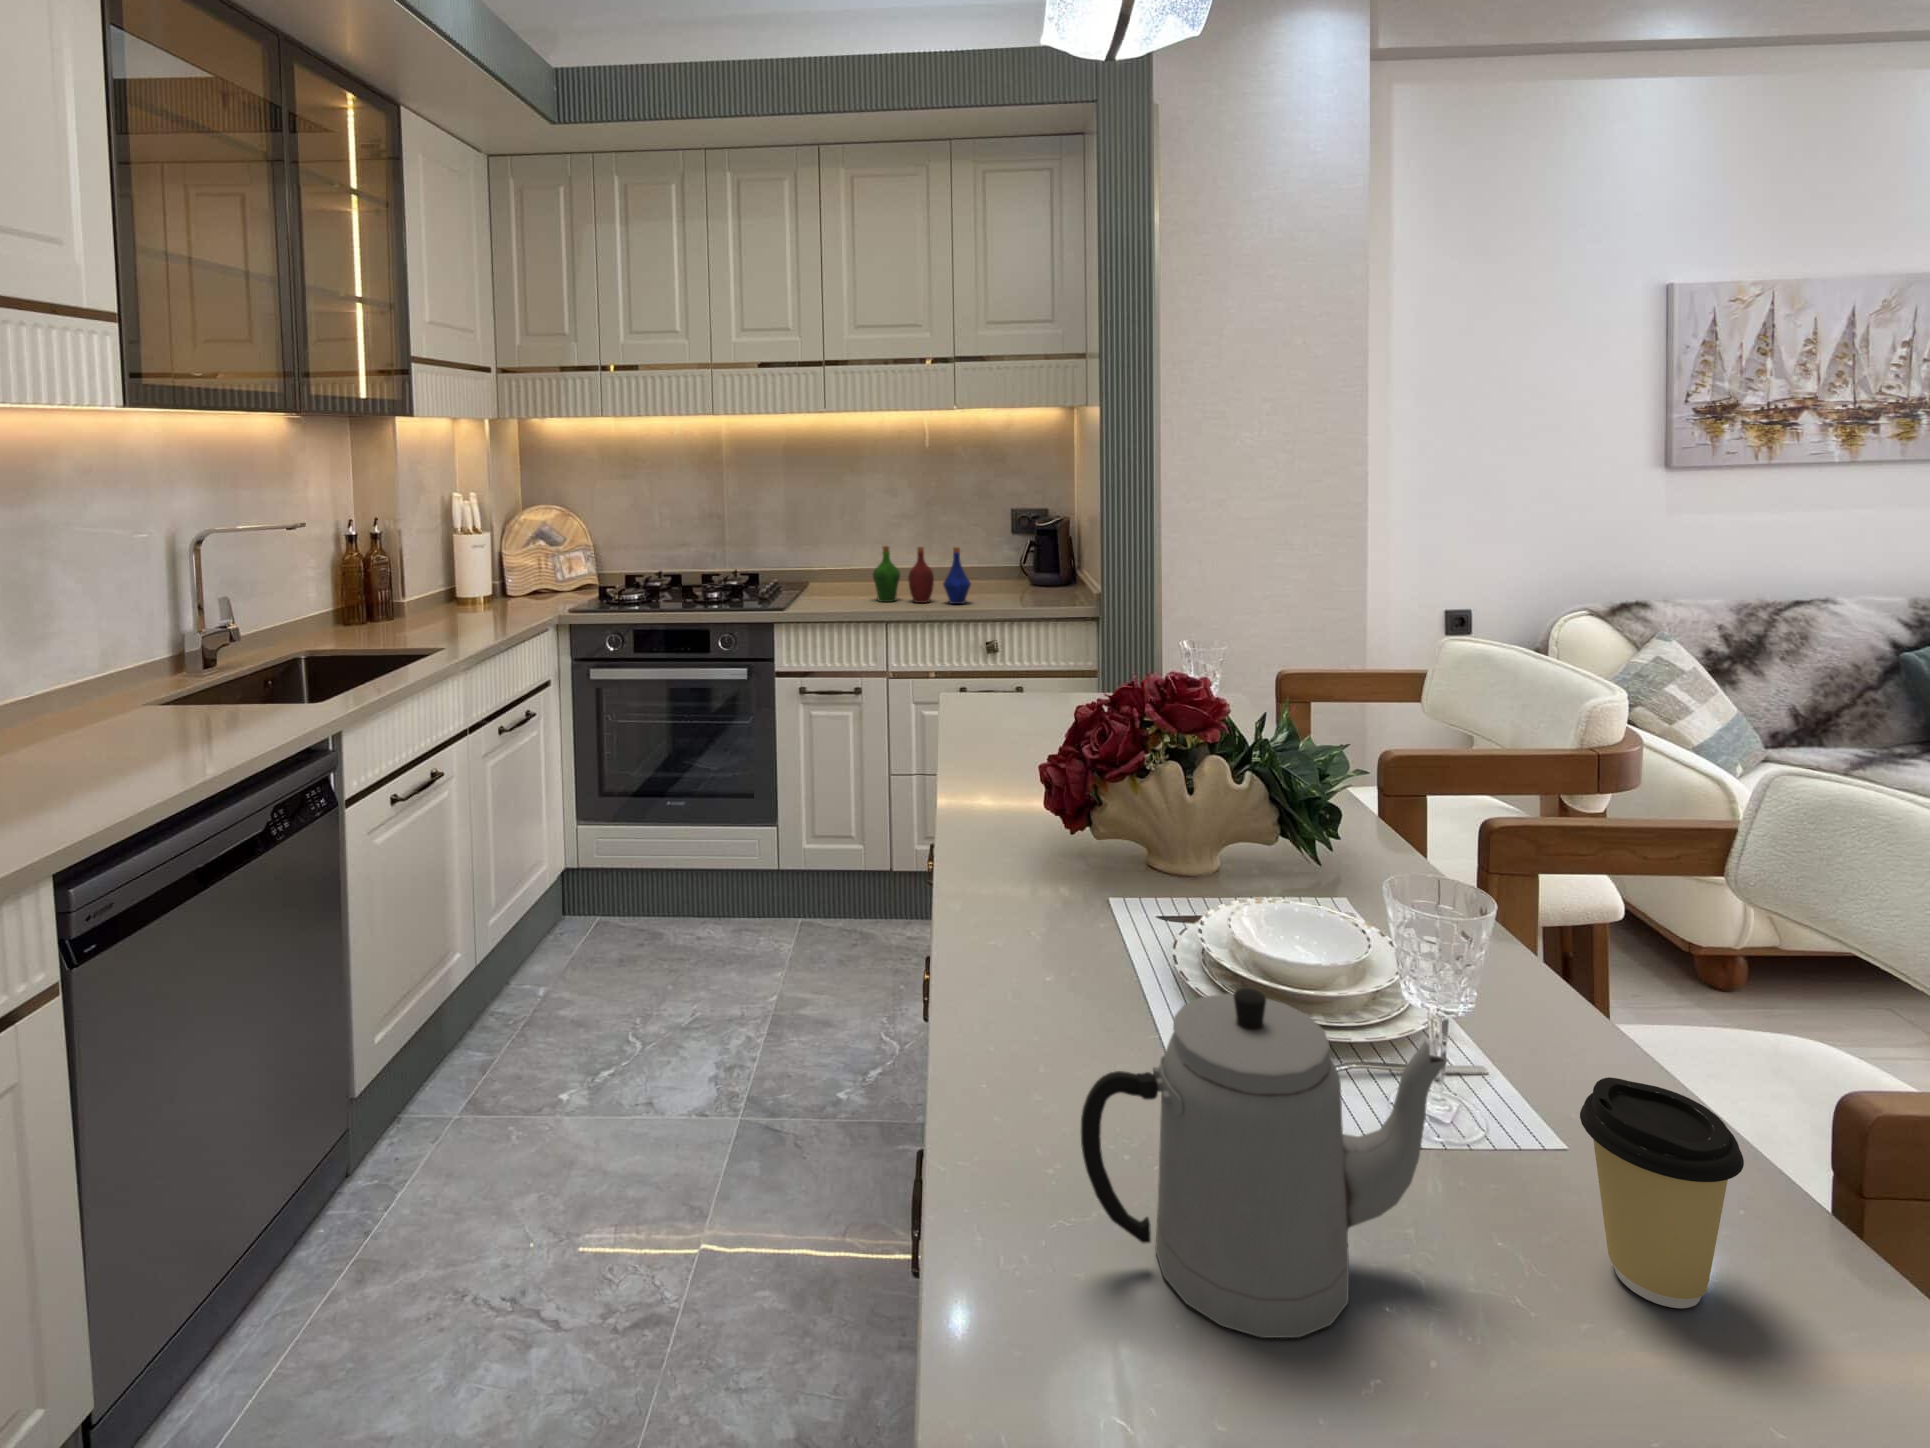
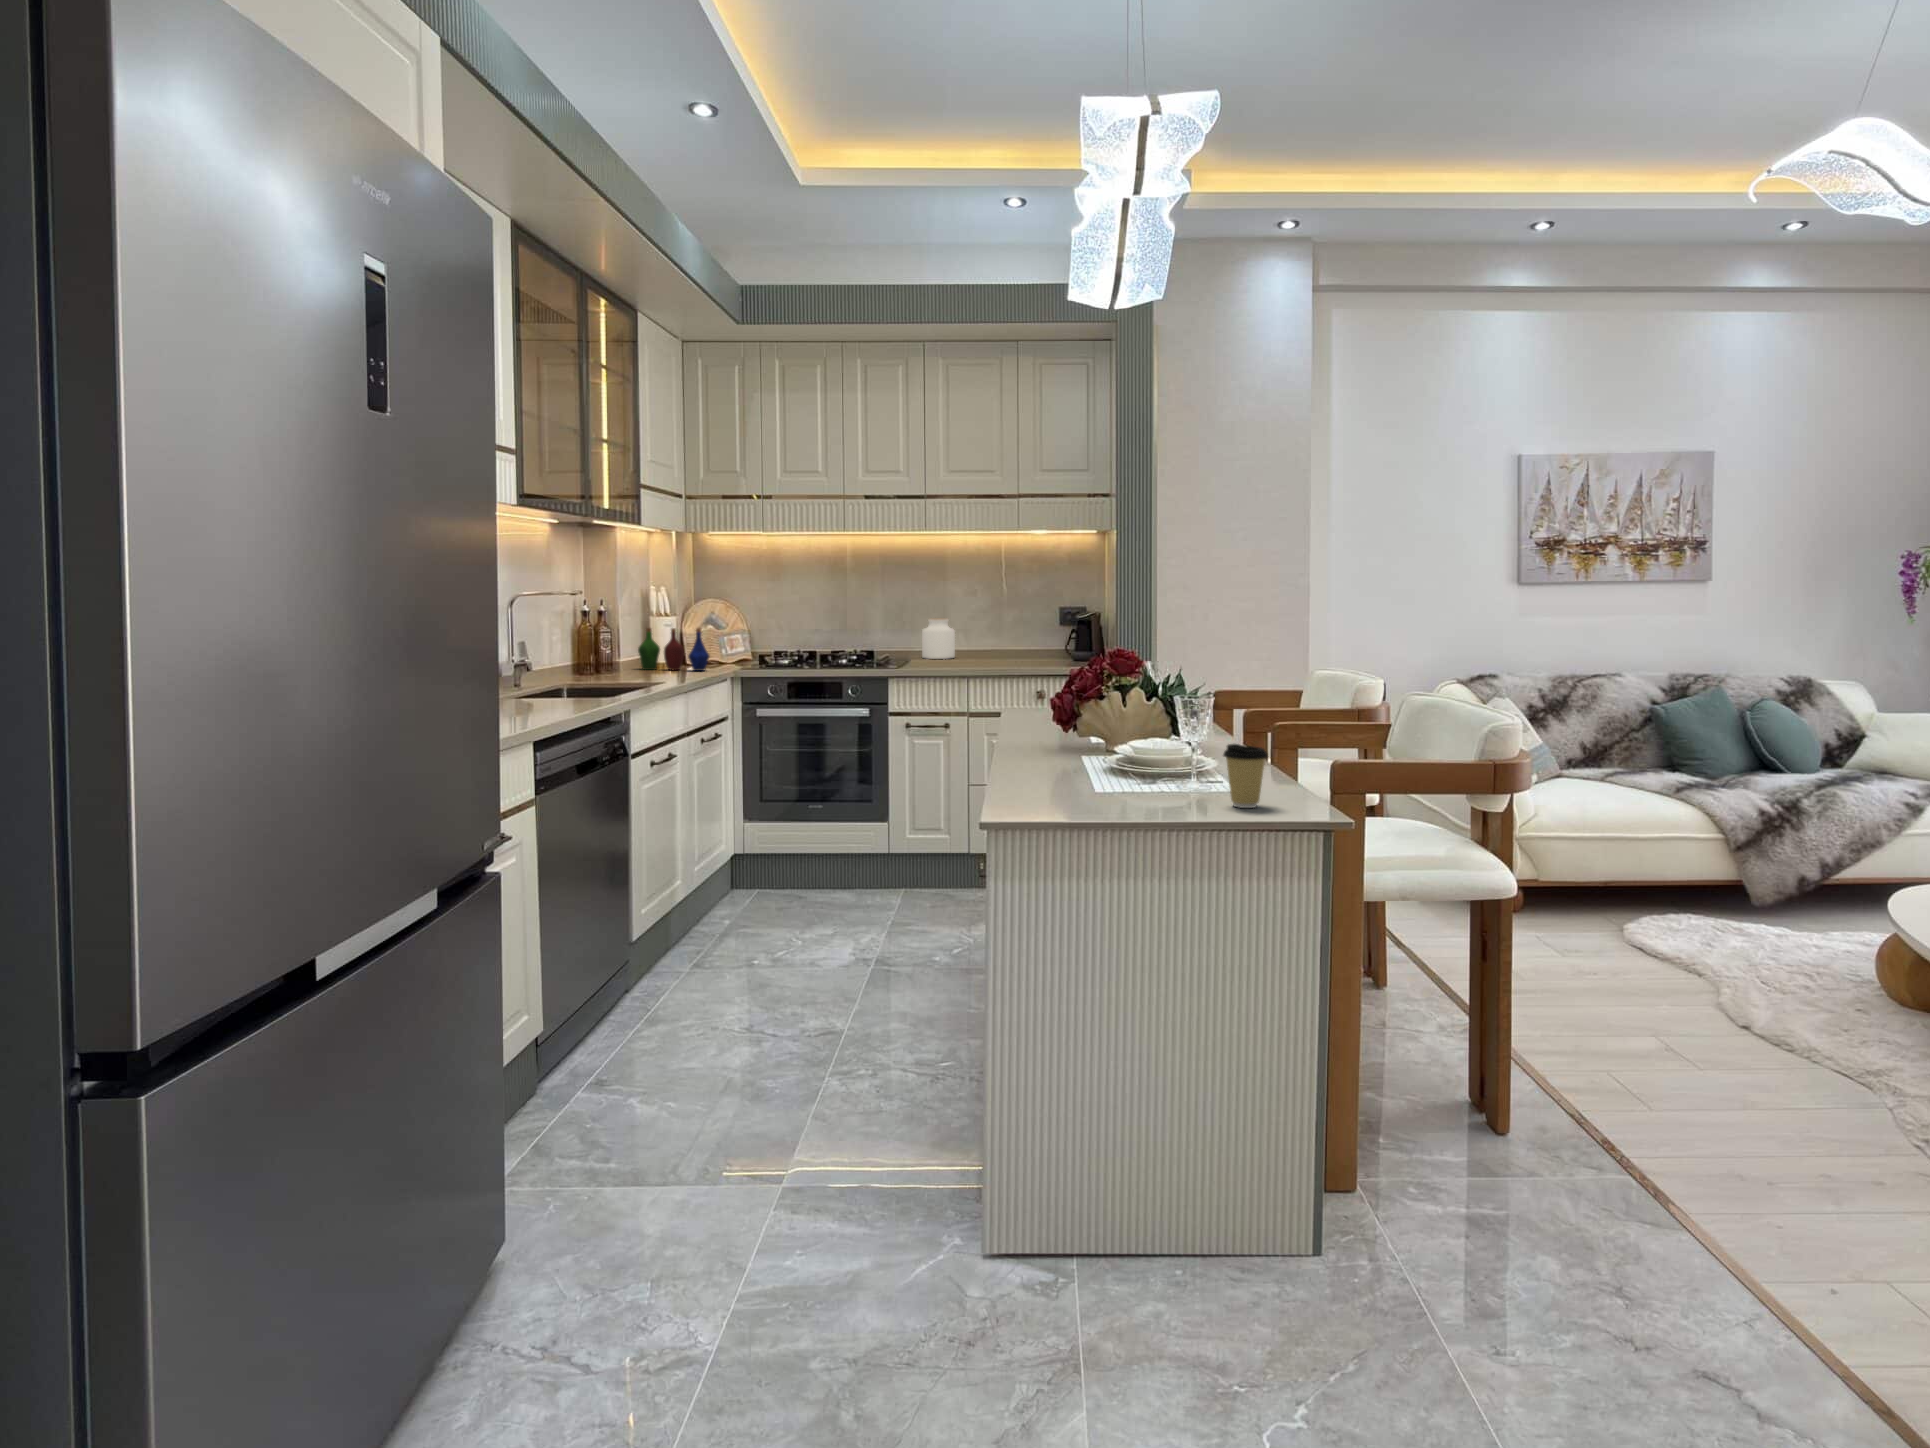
jar: none [827,527,872,584] -> present [922,618,955,659]
bottle: present [873,546,971,604] -> present [638,628,710,671]
teapot: present [1081,988,1448,1338] -> none [1053,709,1178,812]

